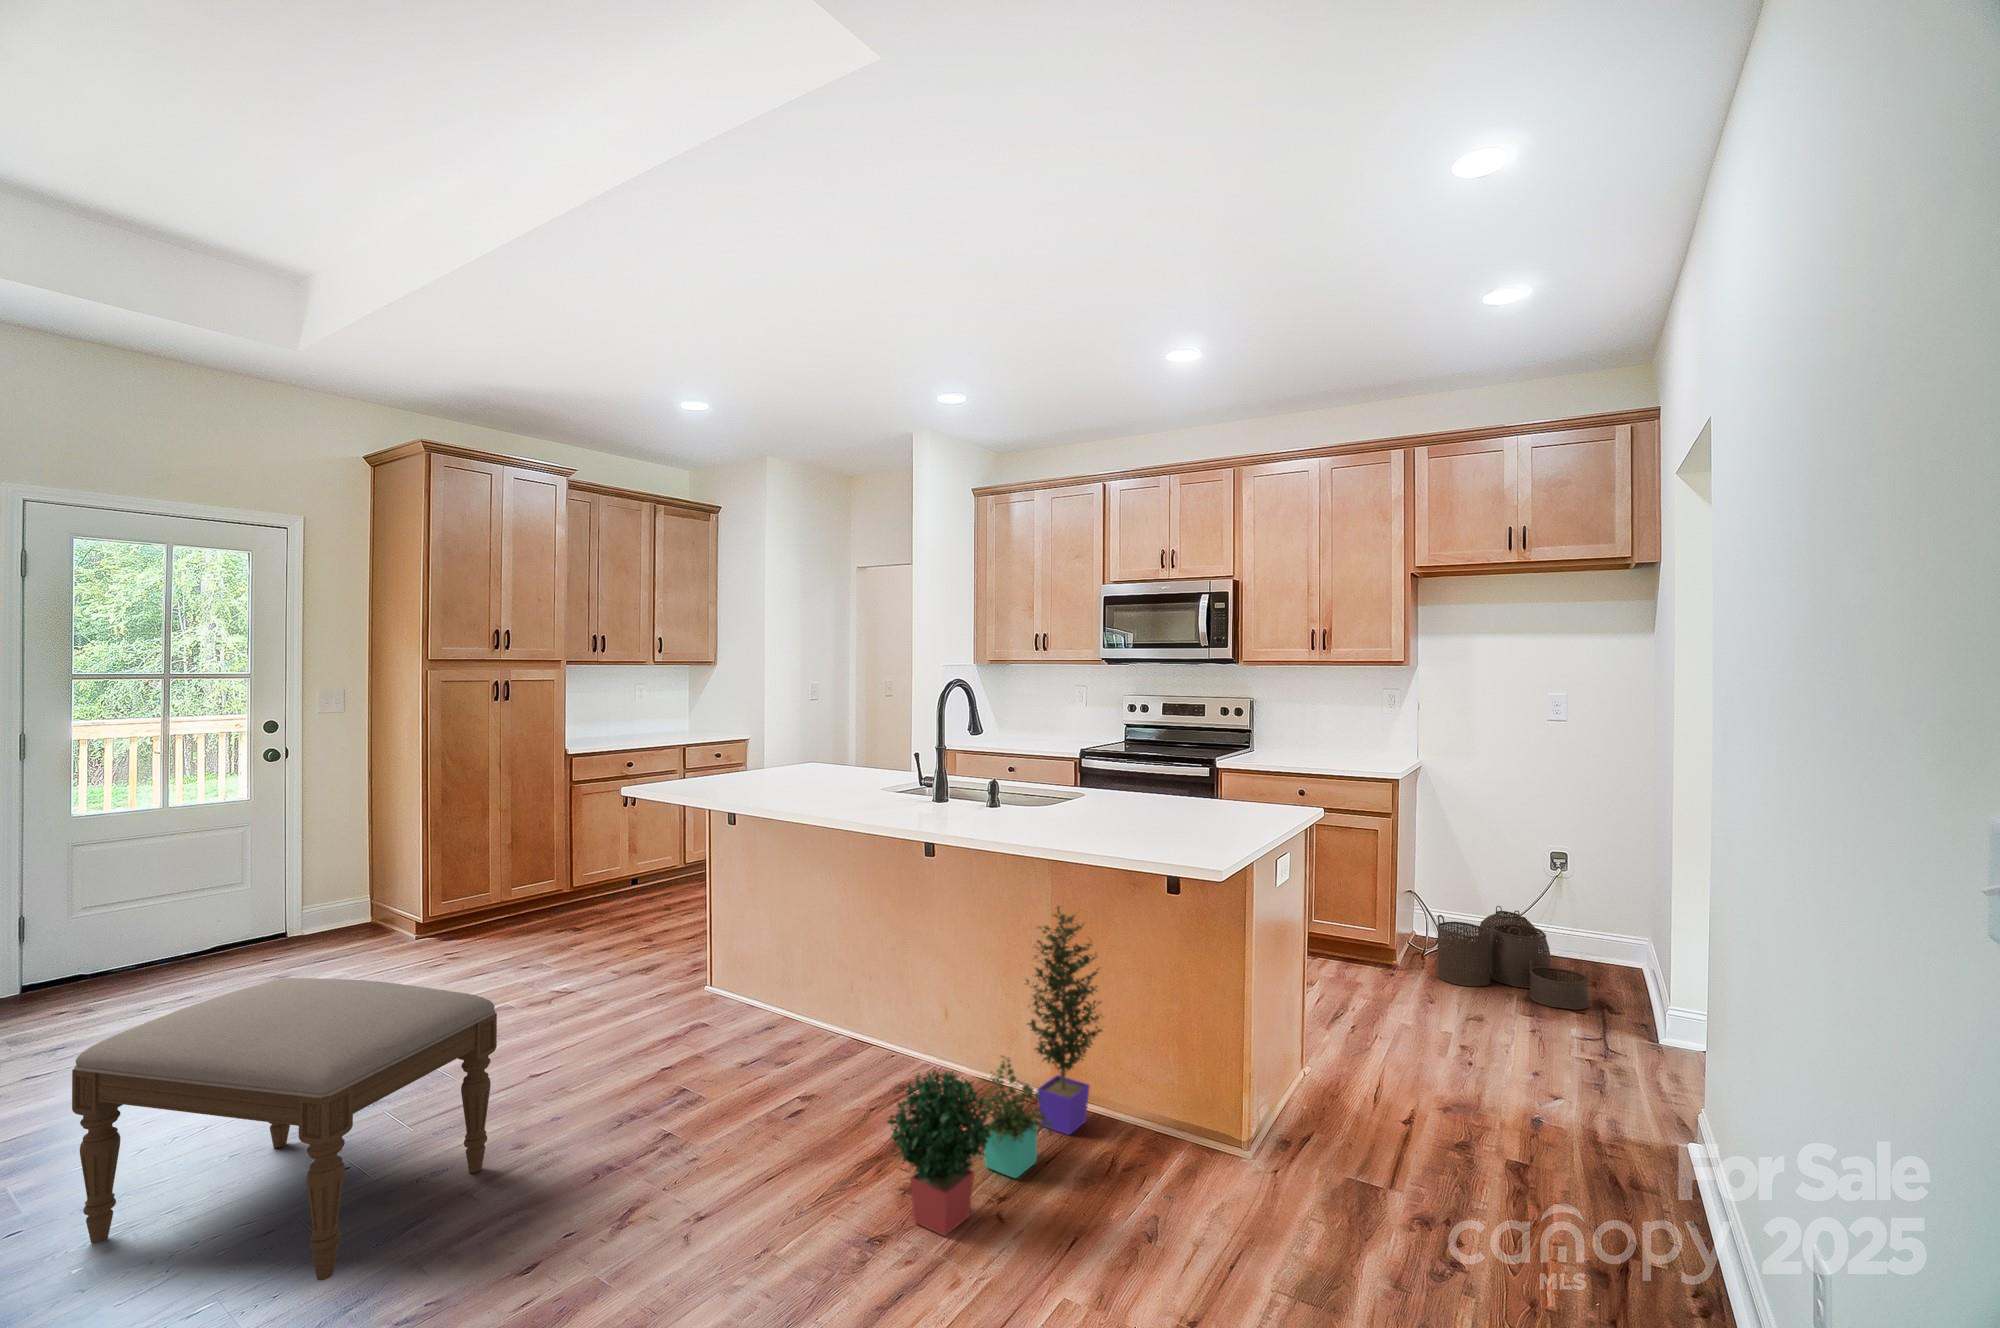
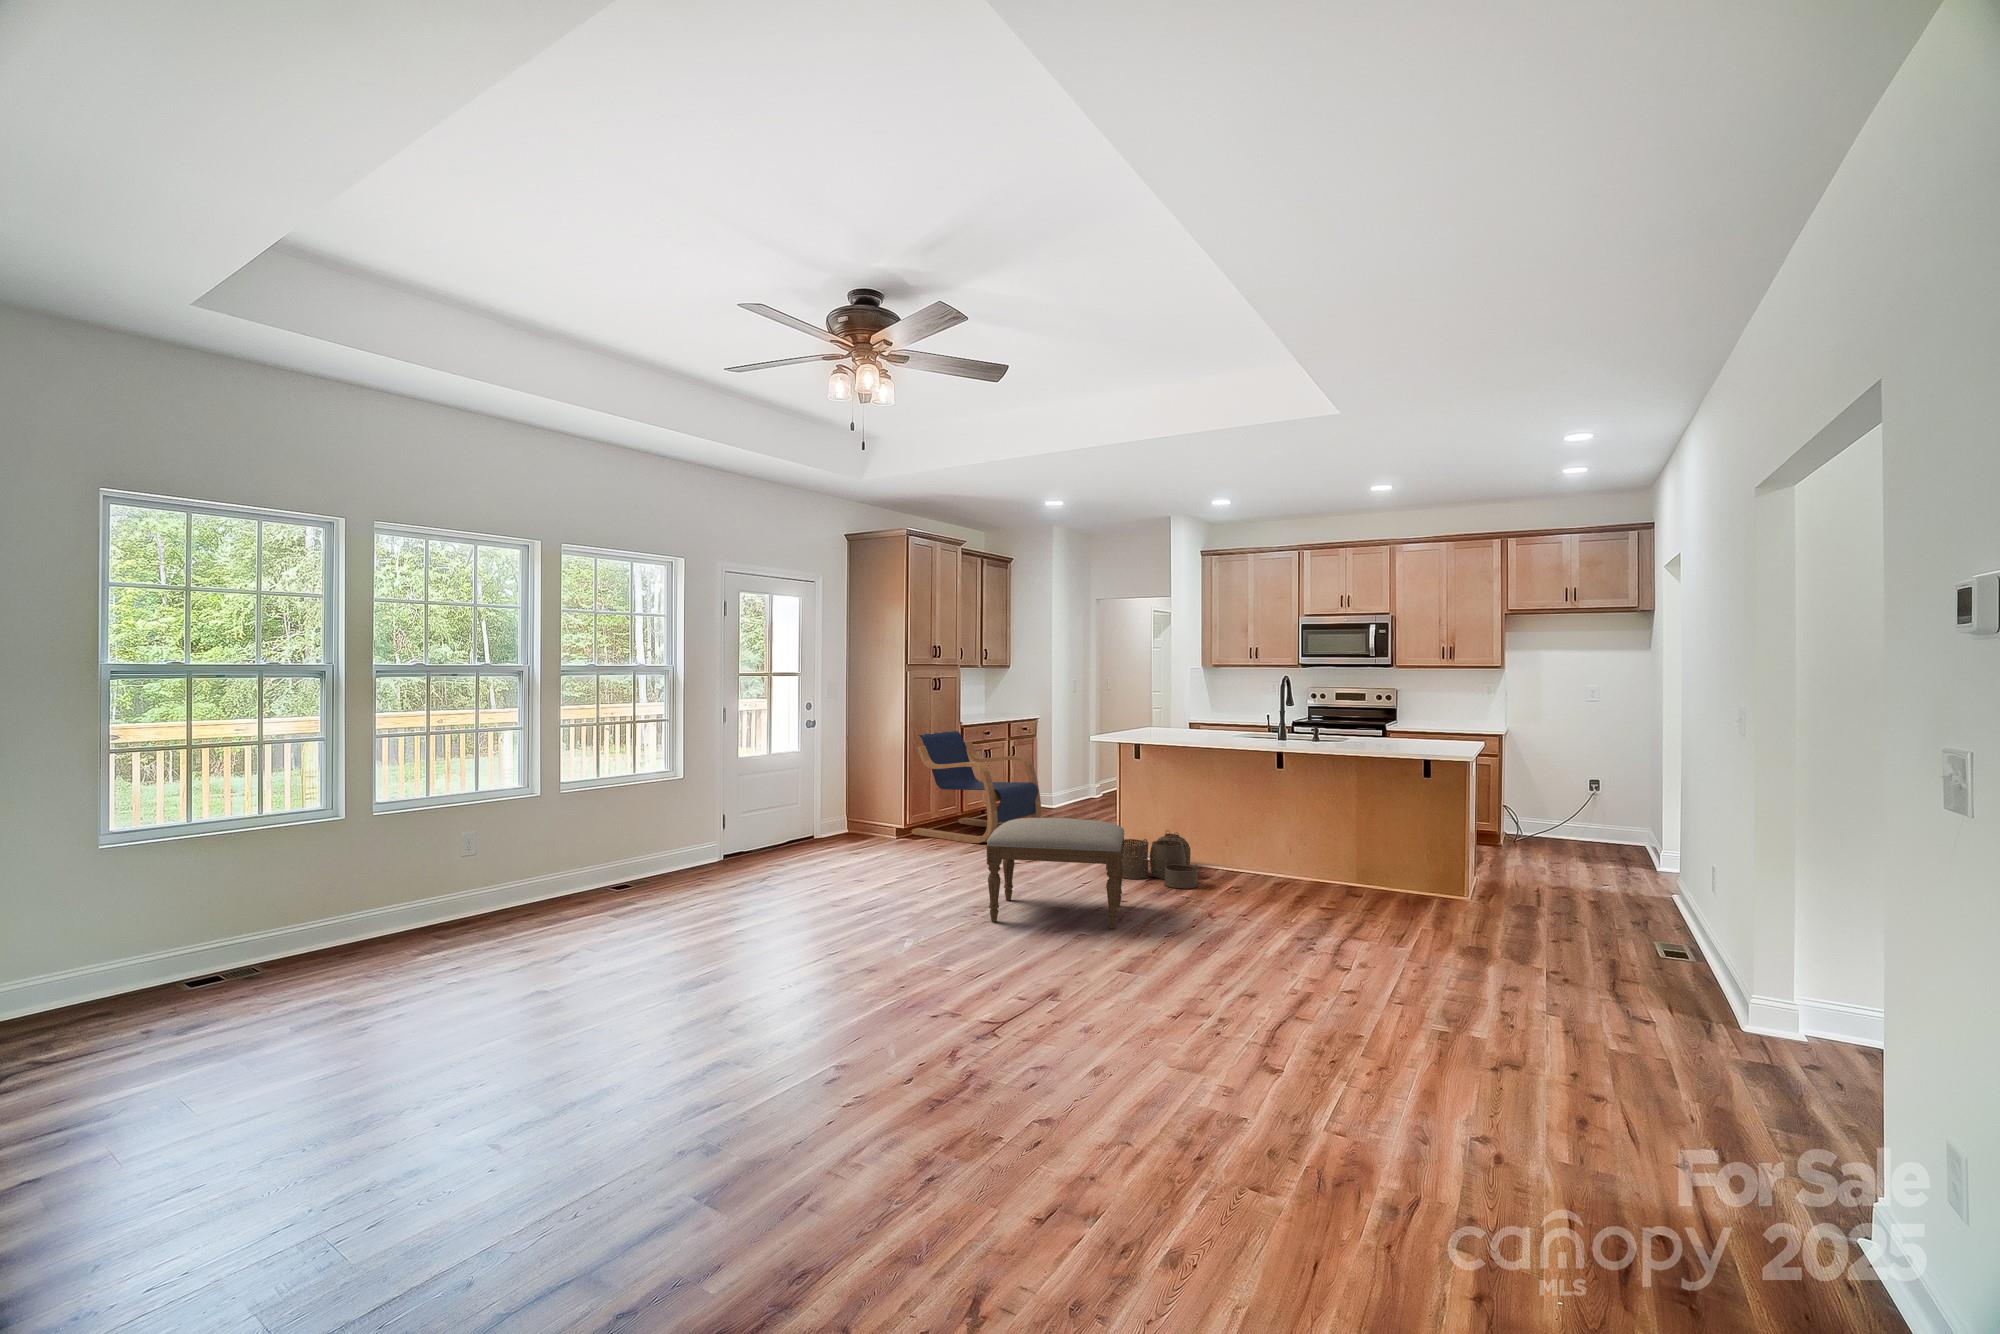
lounge chair: none [447,764,665,959] -> present [912,731,1041,843]
potted plant: present [887,906,1102,1236] -> none [1329,789,1399,920]
woven basket: present [1437,906,1589,1010] -> present [1121,830,1198,889]

